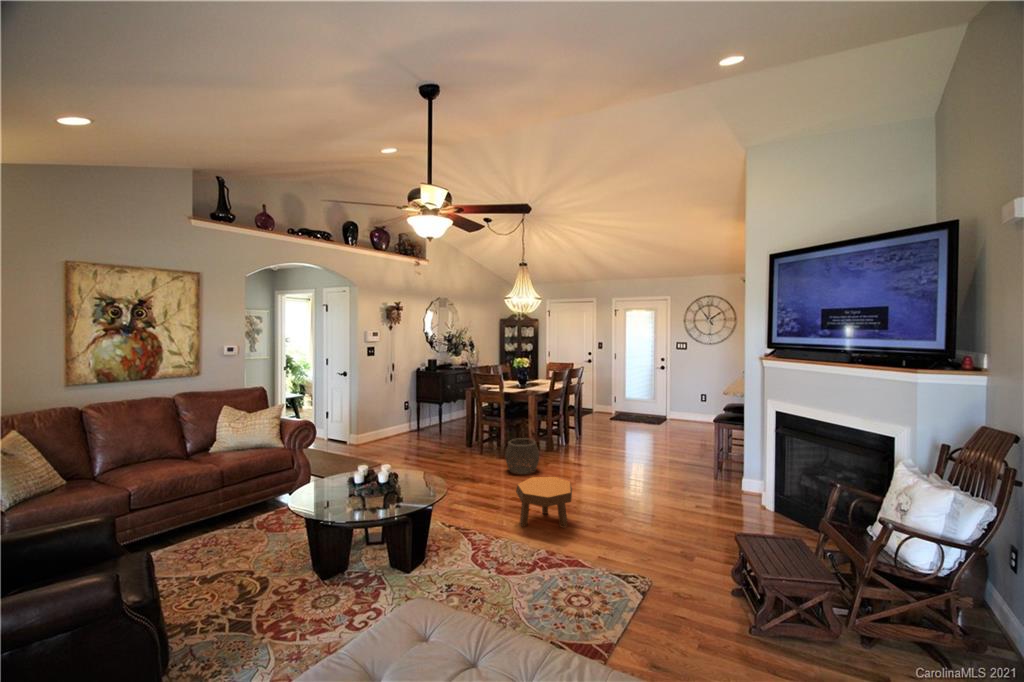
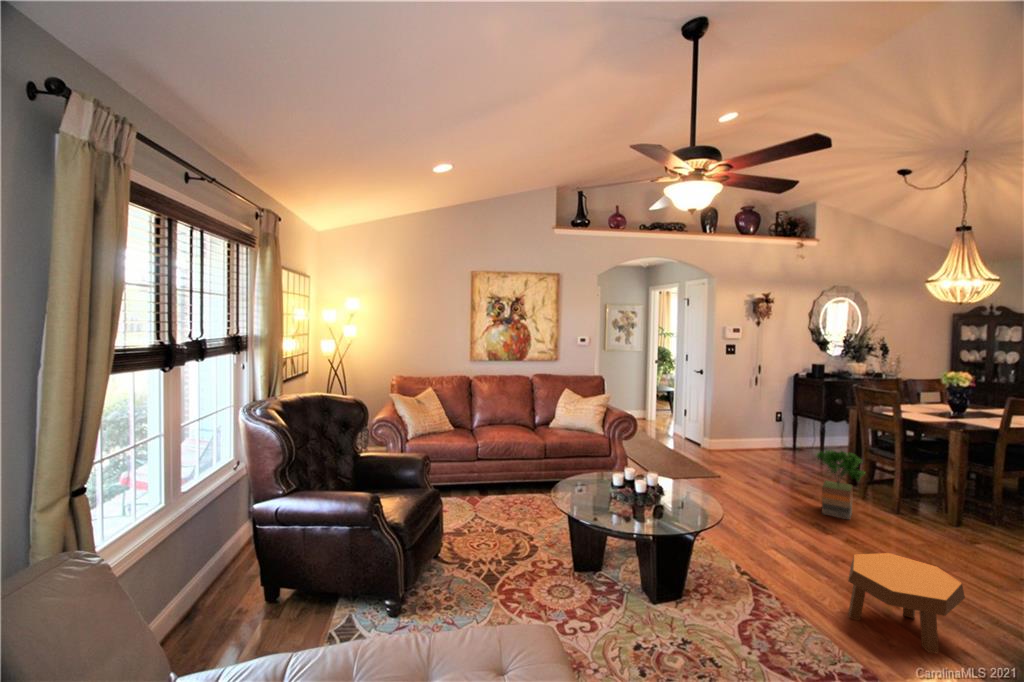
potted tree: none [457,420,490,470] -> present [816,450,865,520]
woven basket: present [506,438,539,474] -> none [887,491,954,551]

